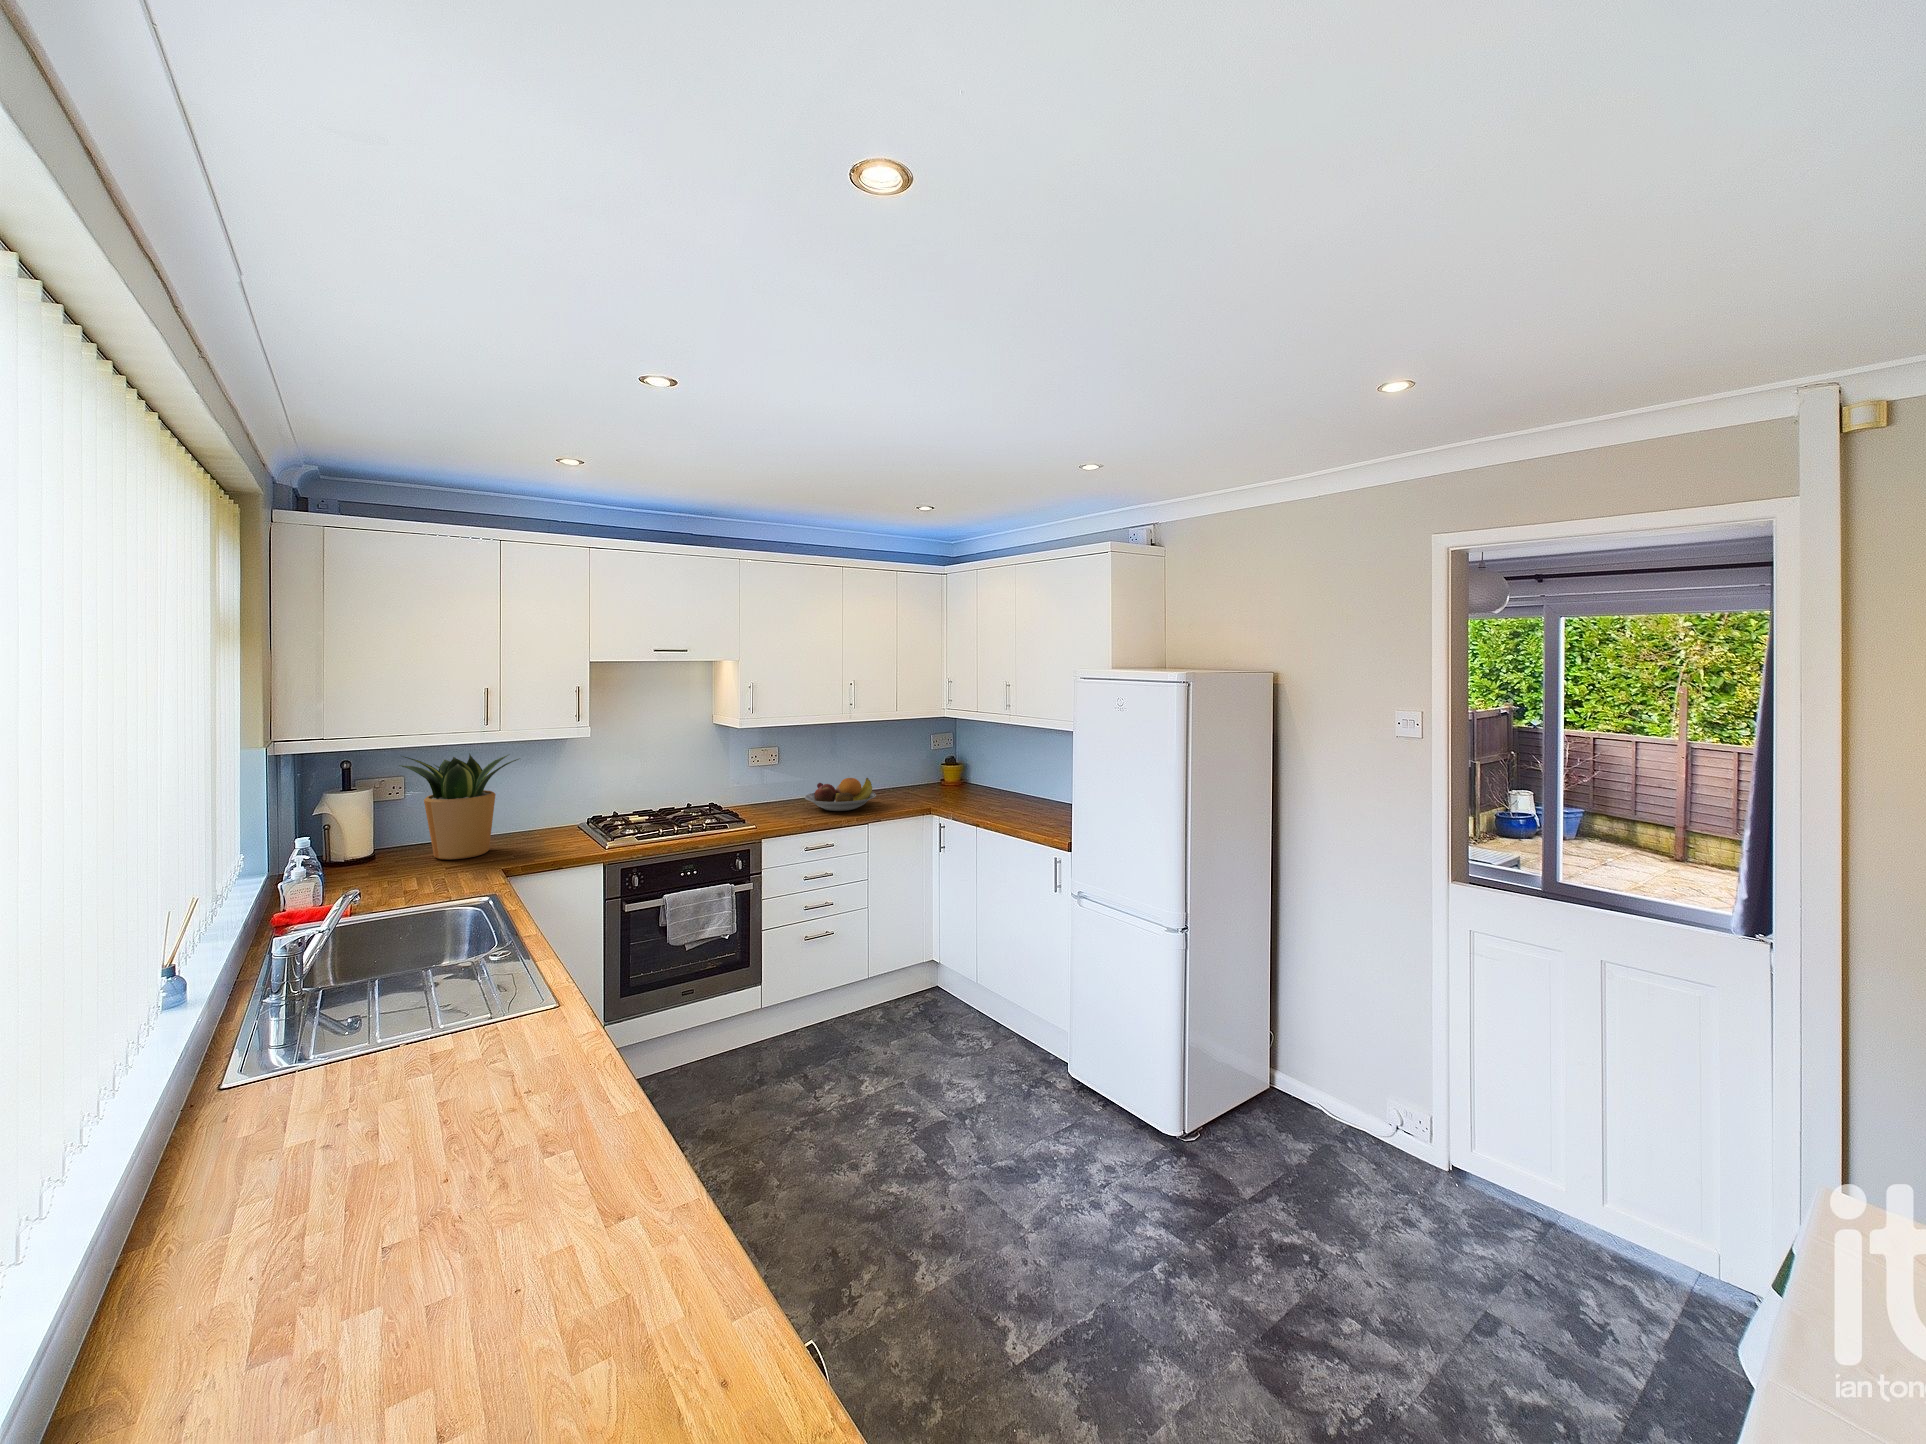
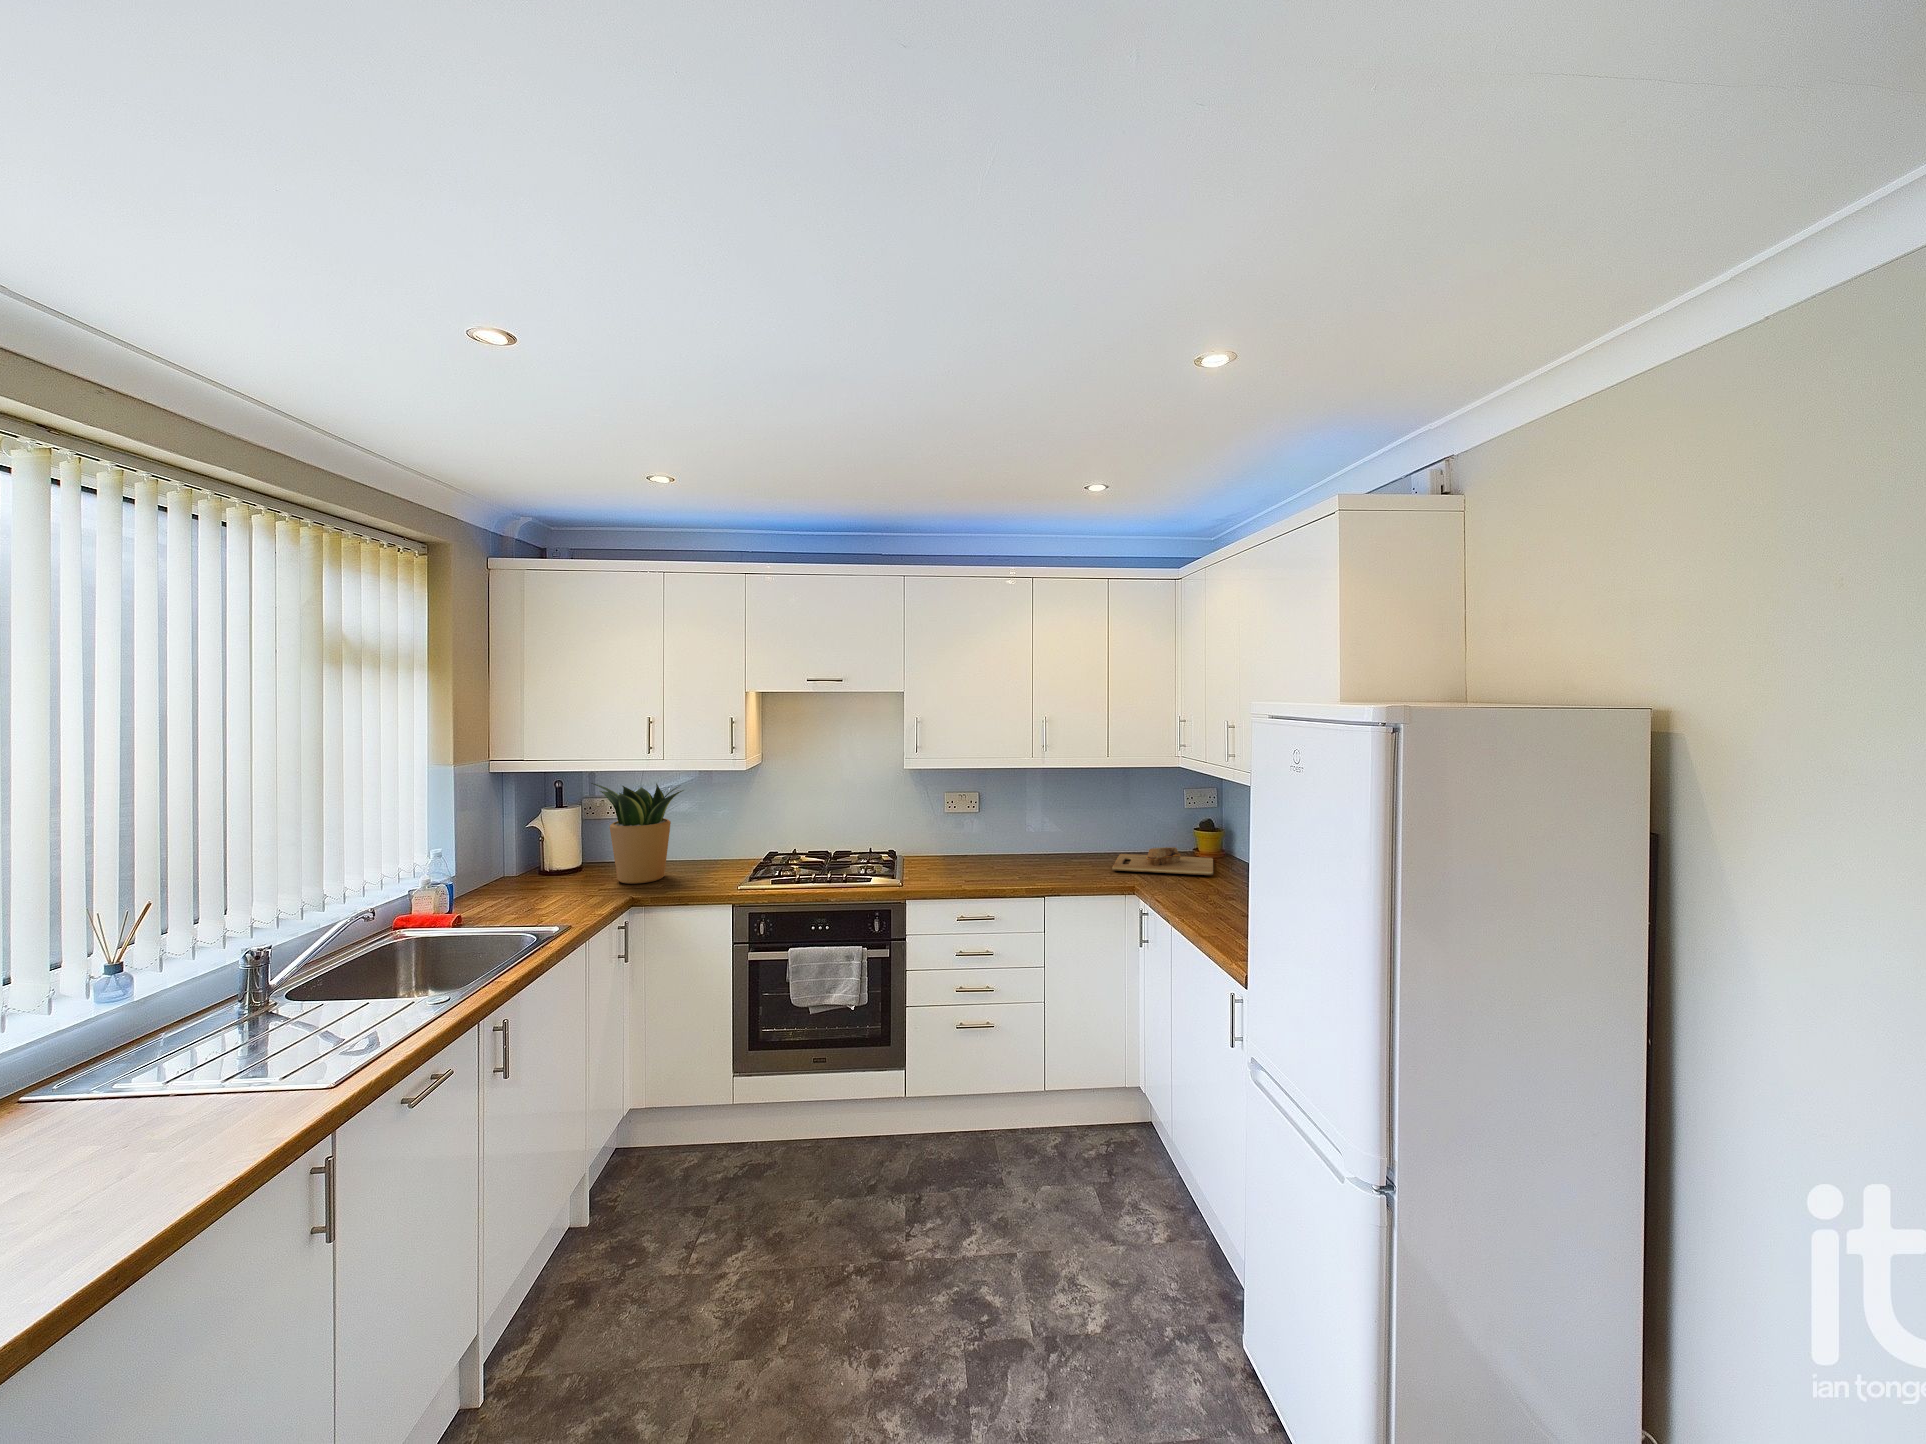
fruit bowl: present [805,778,876,811] -> none [983,833,1068,873]
cutting board: none [900,782,982,803] -> present [1112,847,1213,875]

